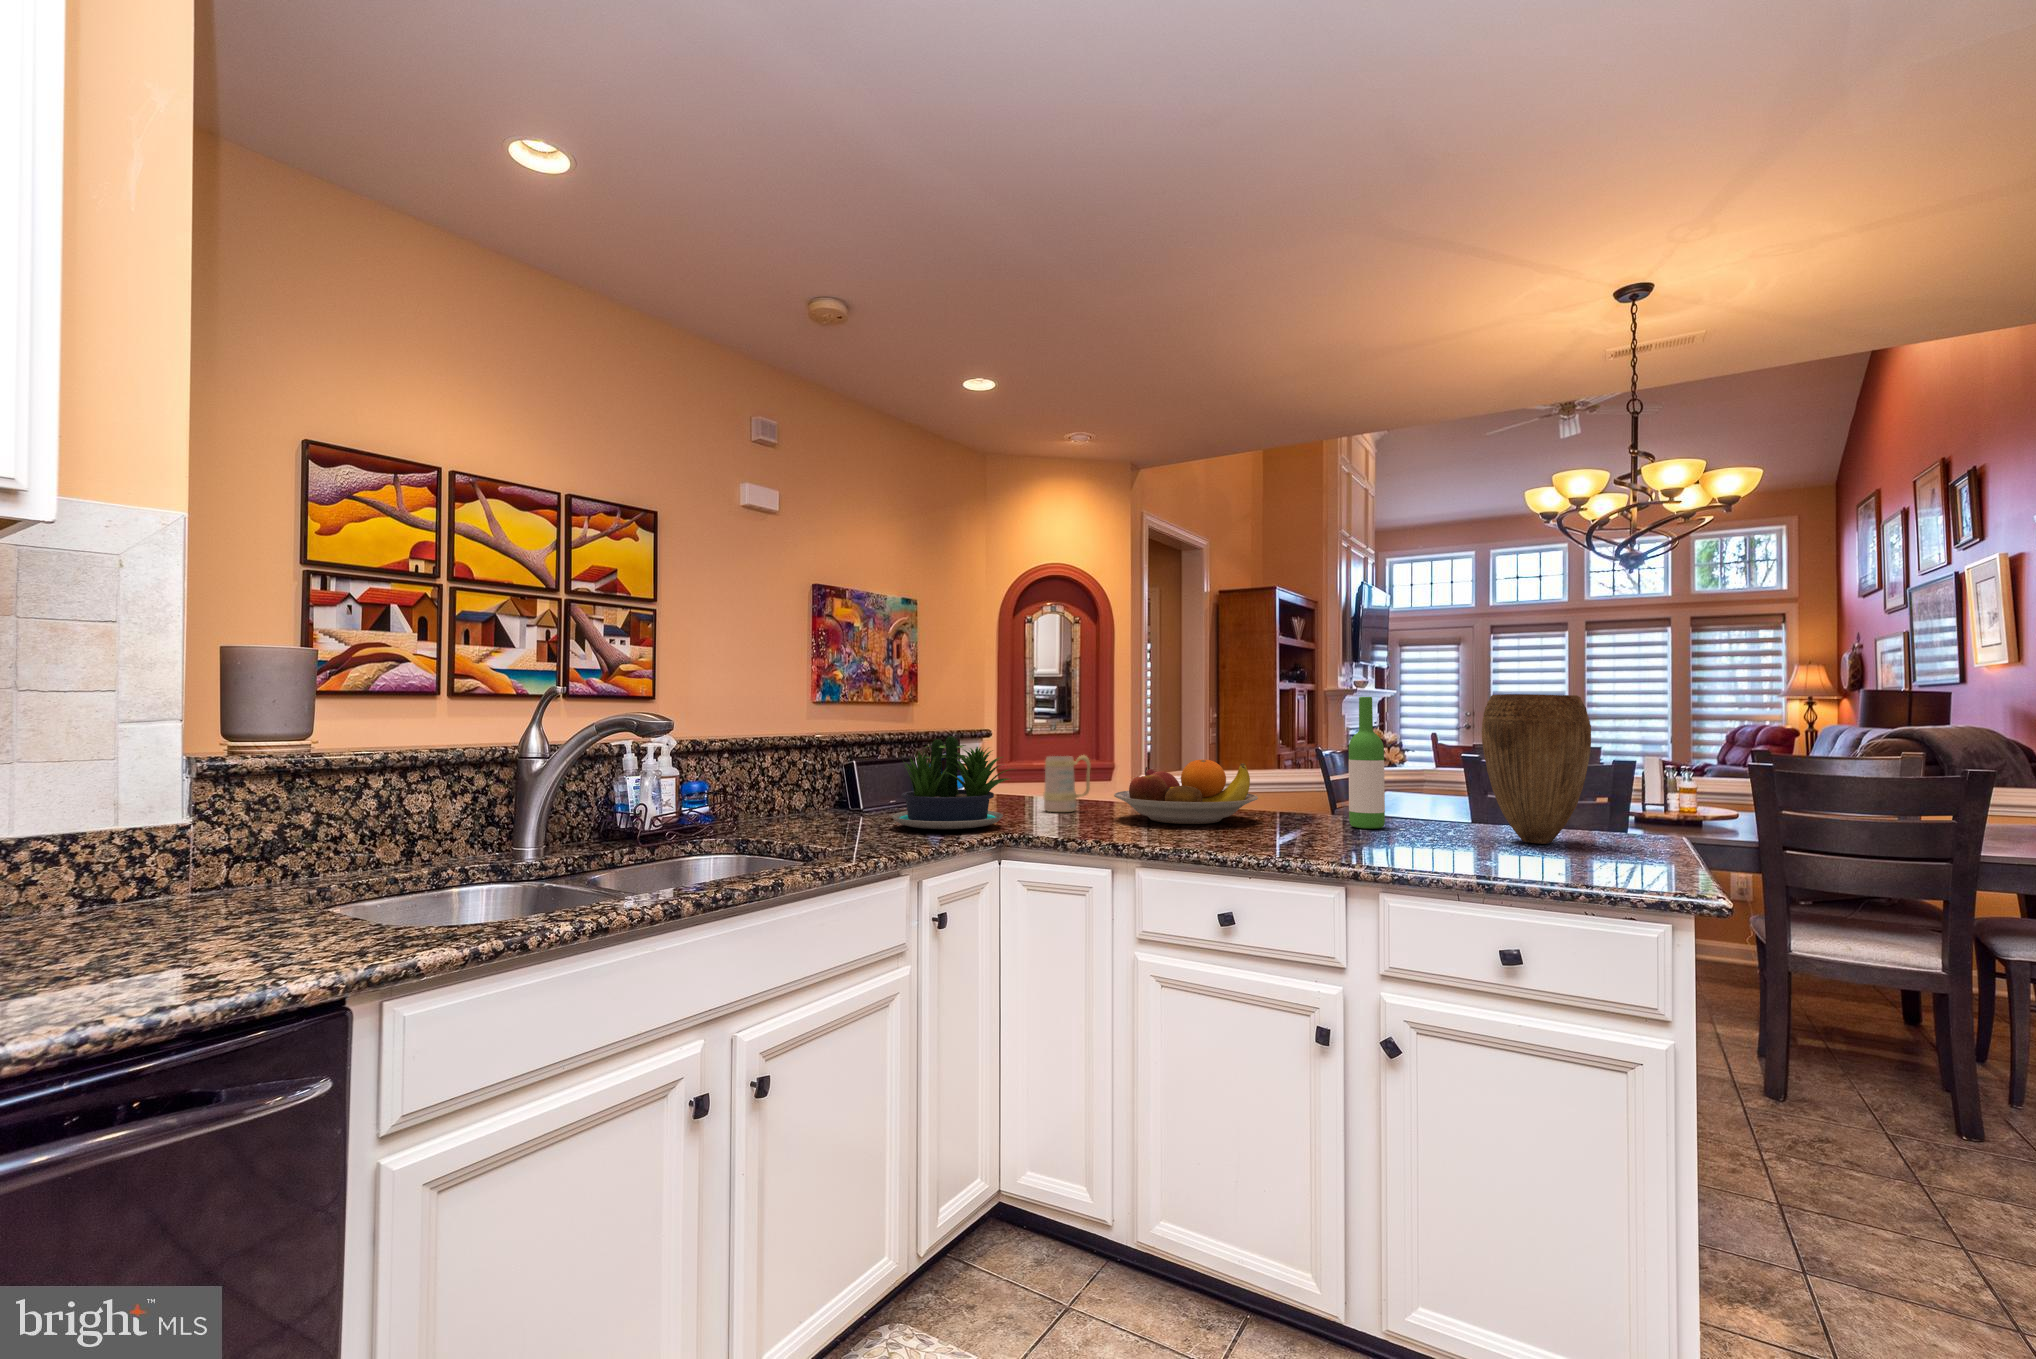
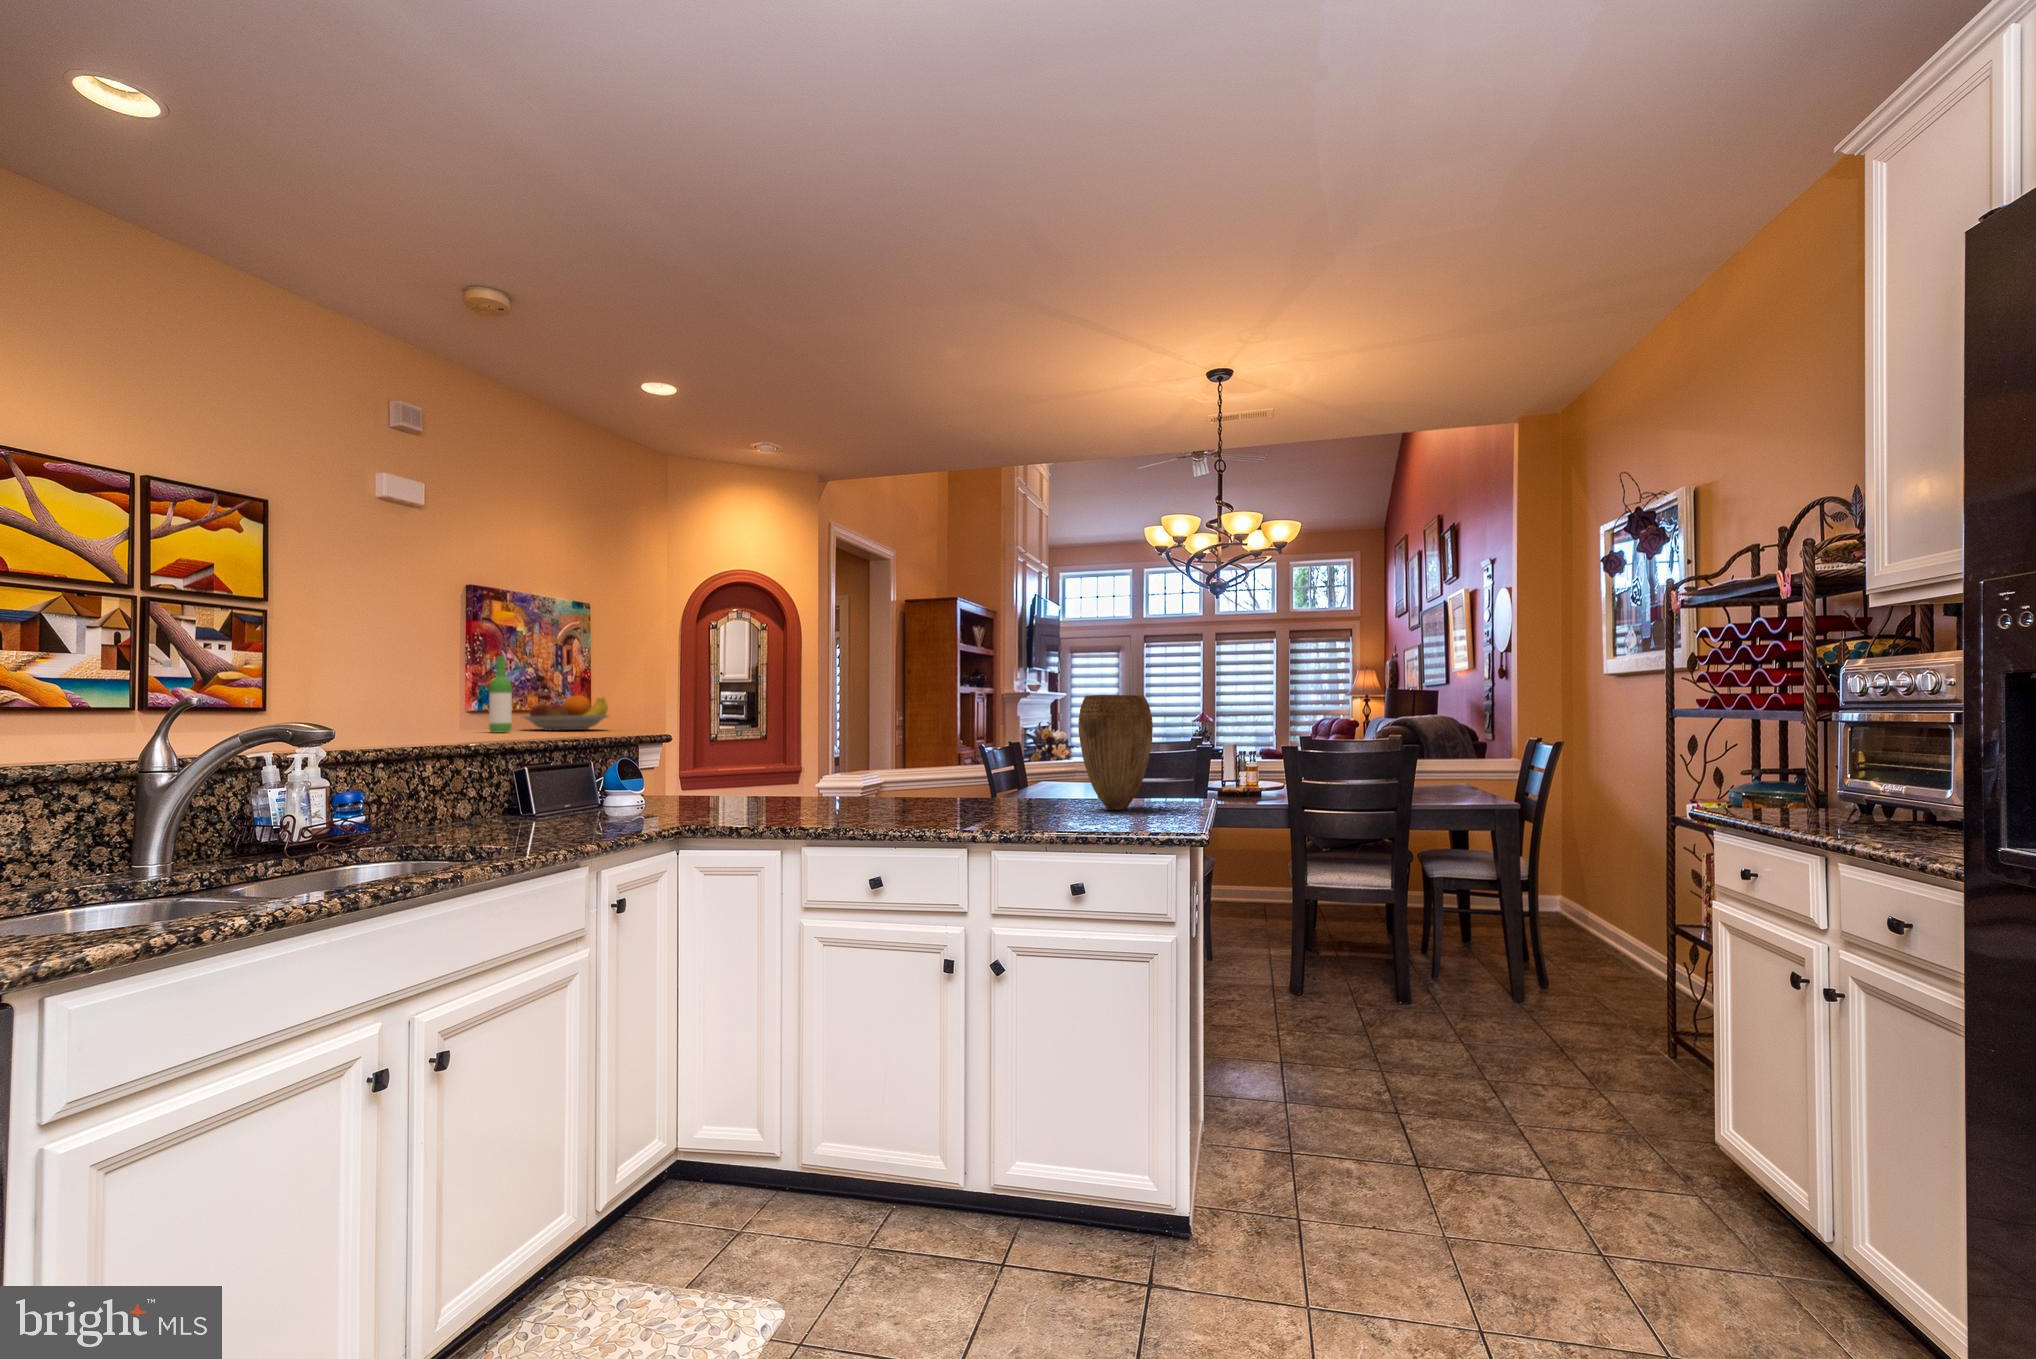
wine bottle: present [1349,697,1385,829] -> present [489,656,512,733]
potted plant: present [892,736,1009,829] -> none [565,740,695,826]
mug: present [1043,755,1090,812] -> none [719,755,764,808]
fruit bowl: present [1114,759,1258,824] -> present [523,695,608,730]

